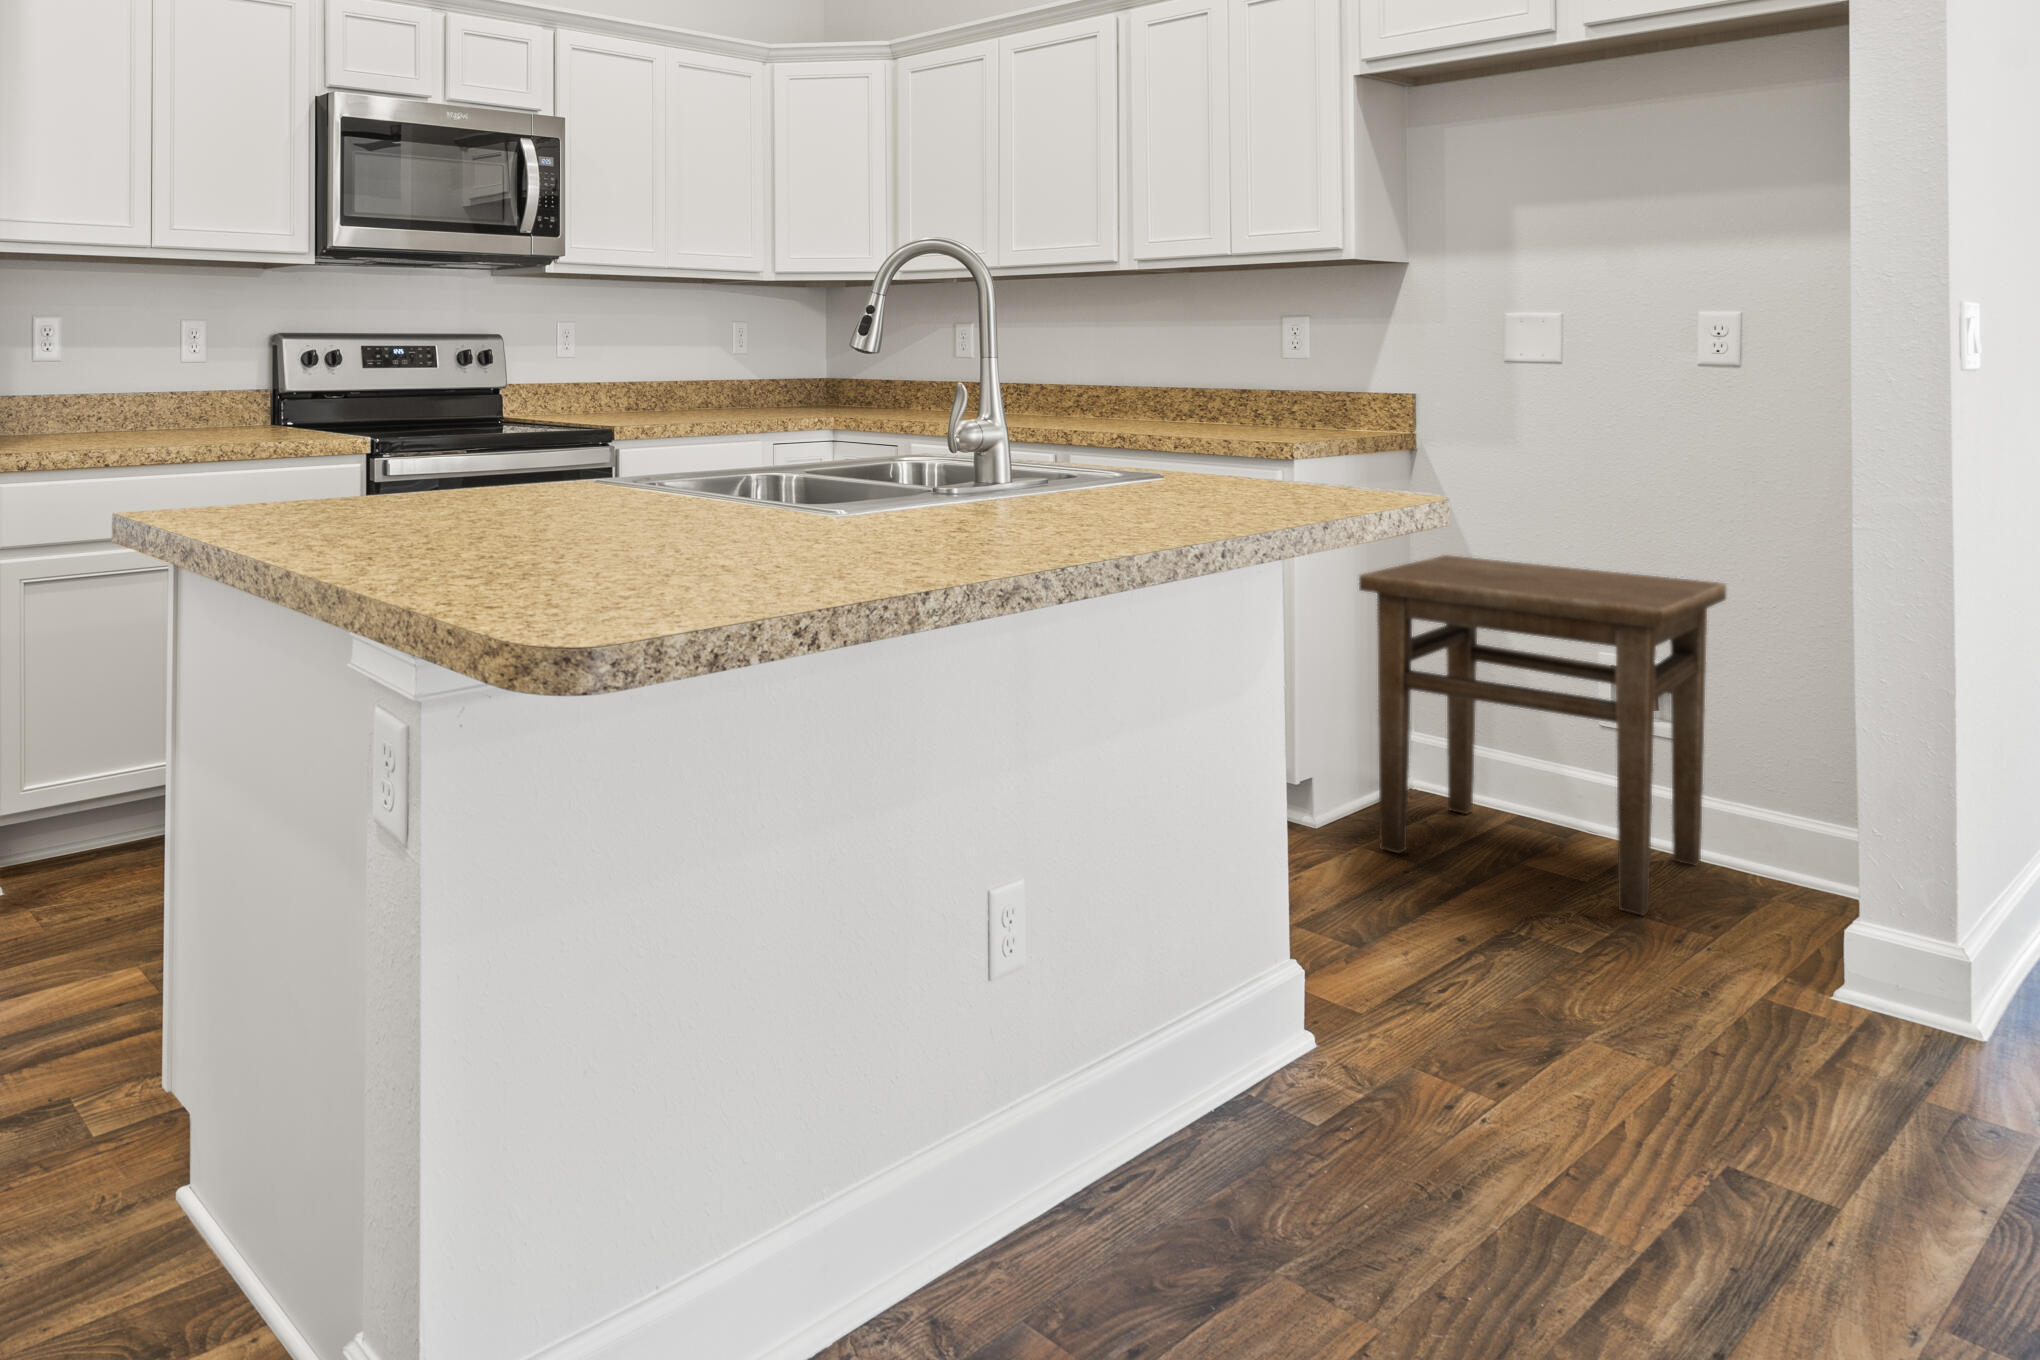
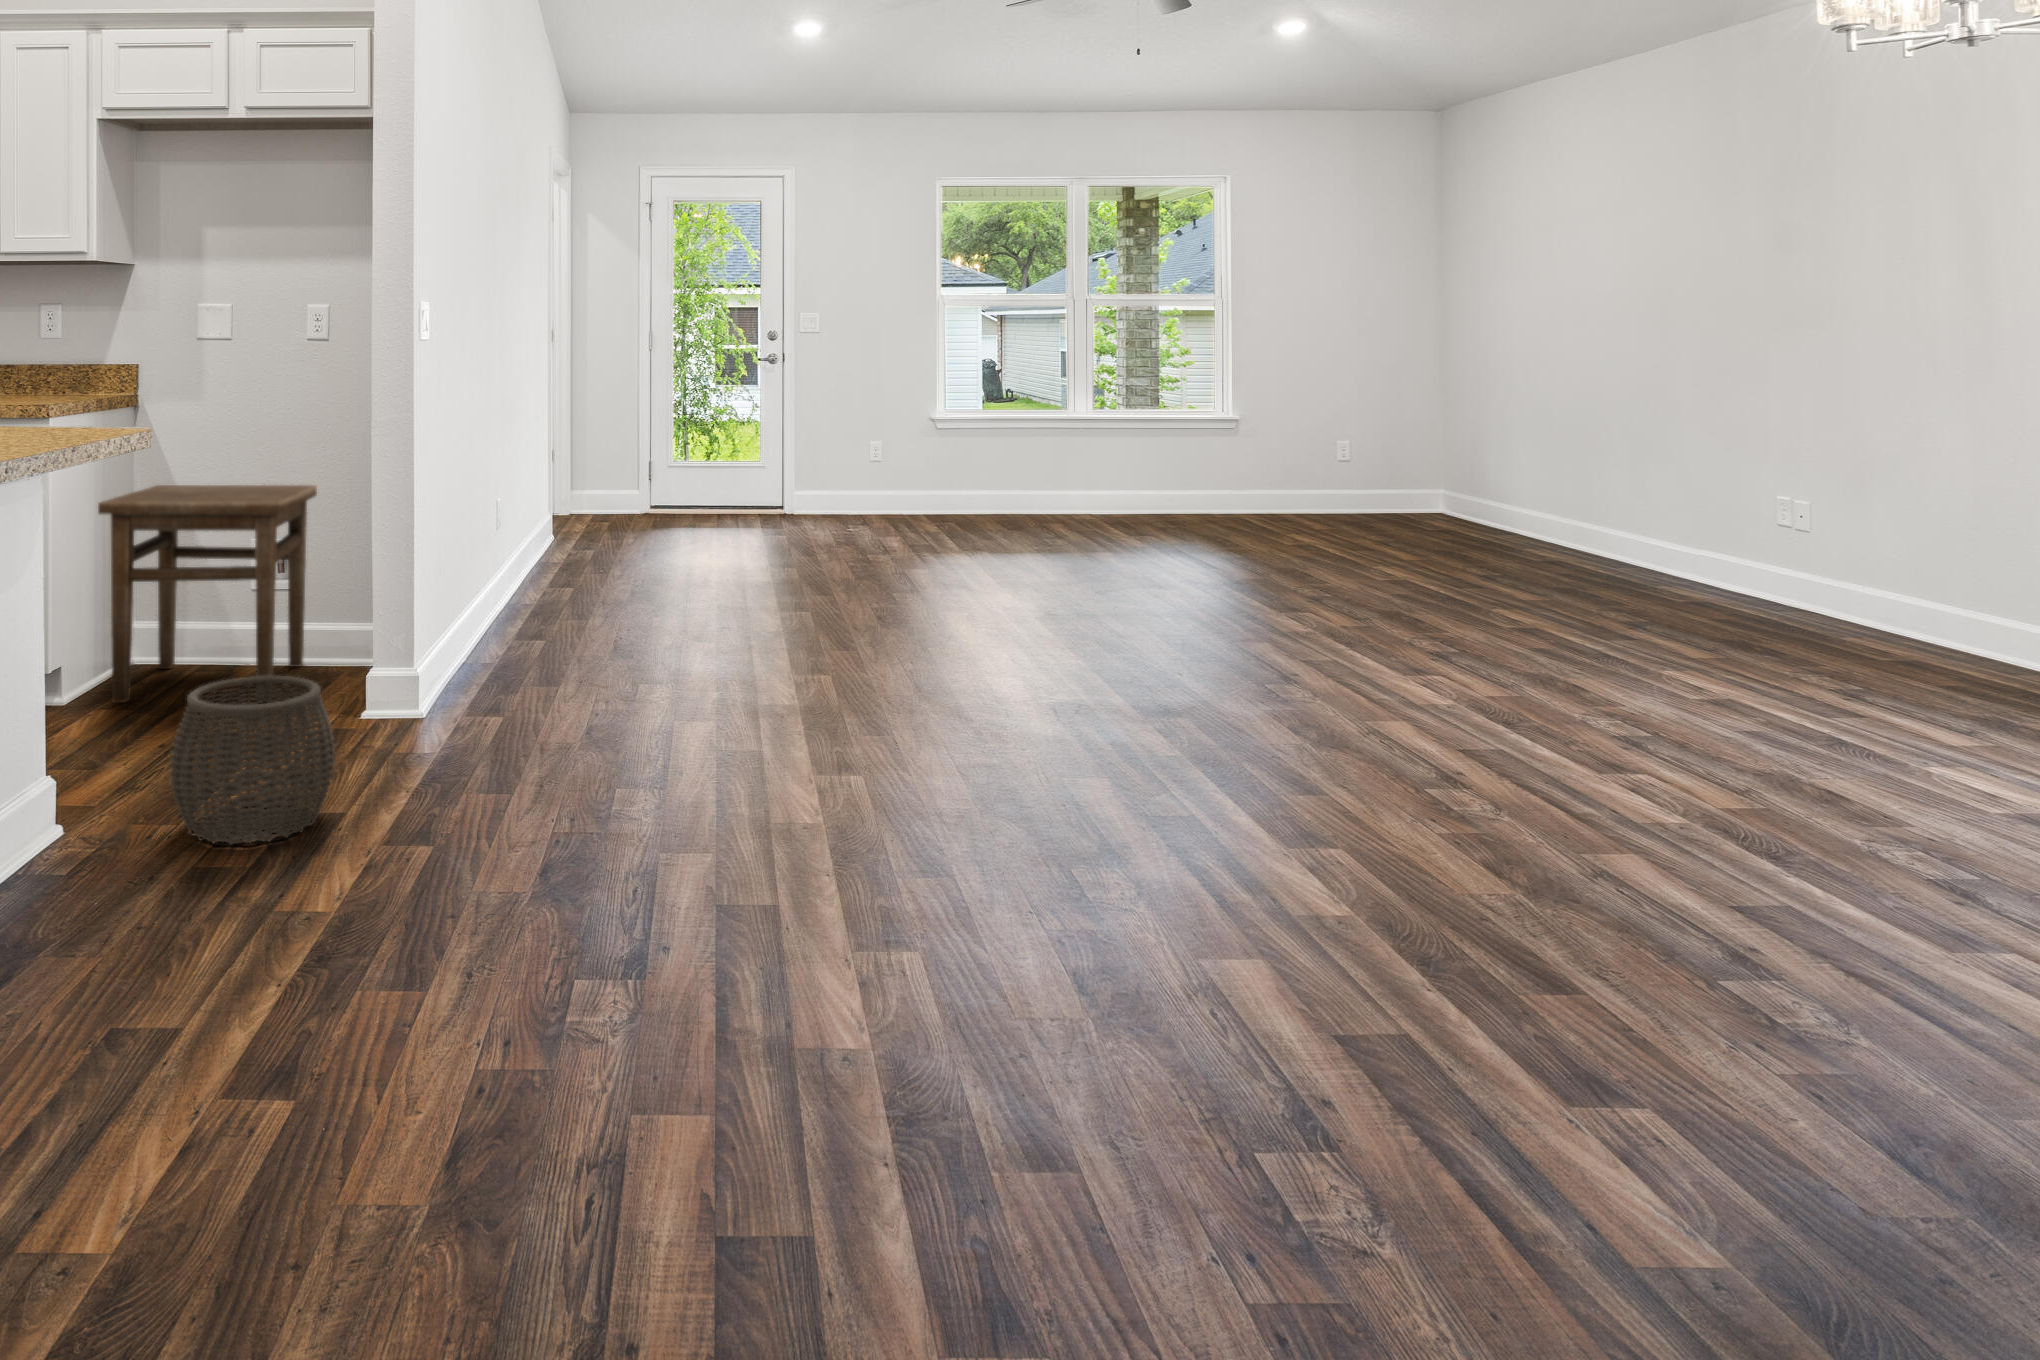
woven basket: none [1479,900,1821,1225] -> present [170,676,335,845]

